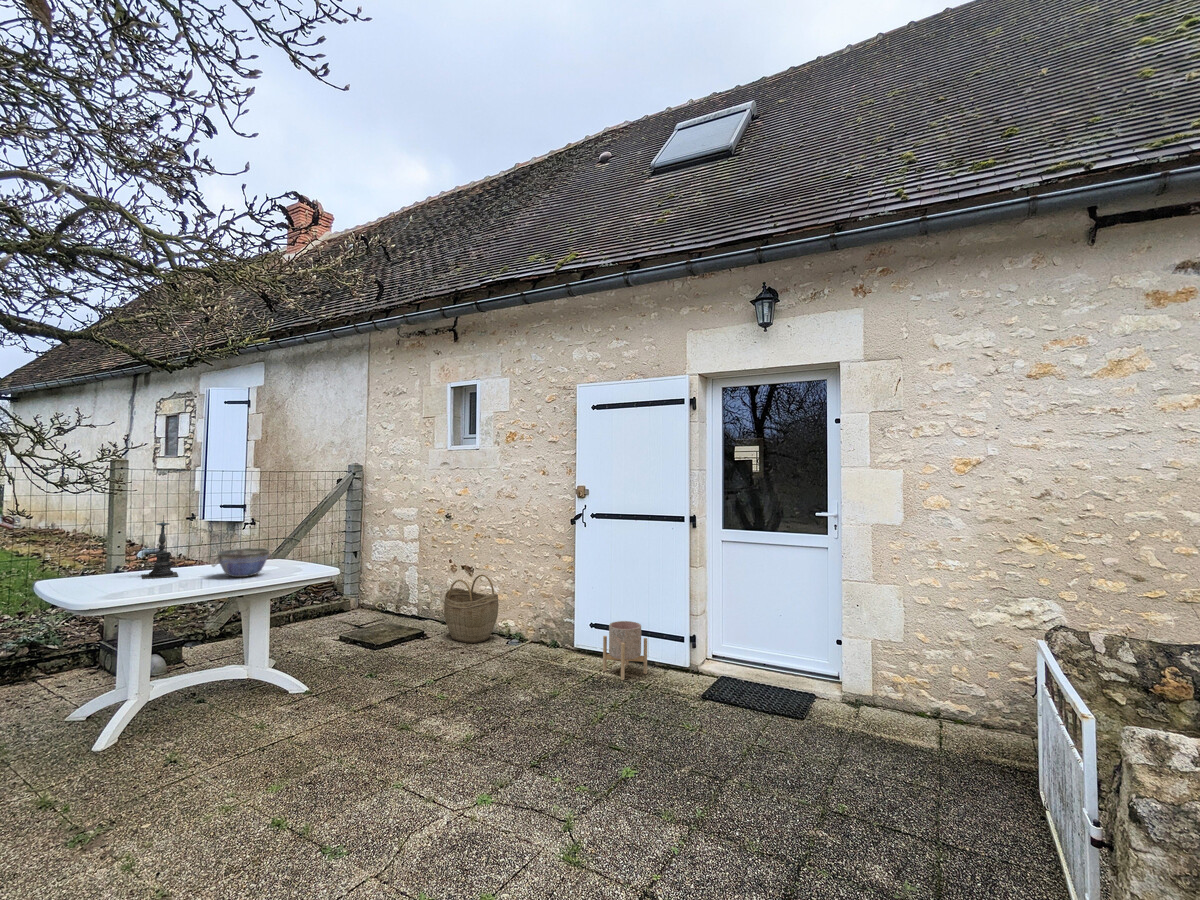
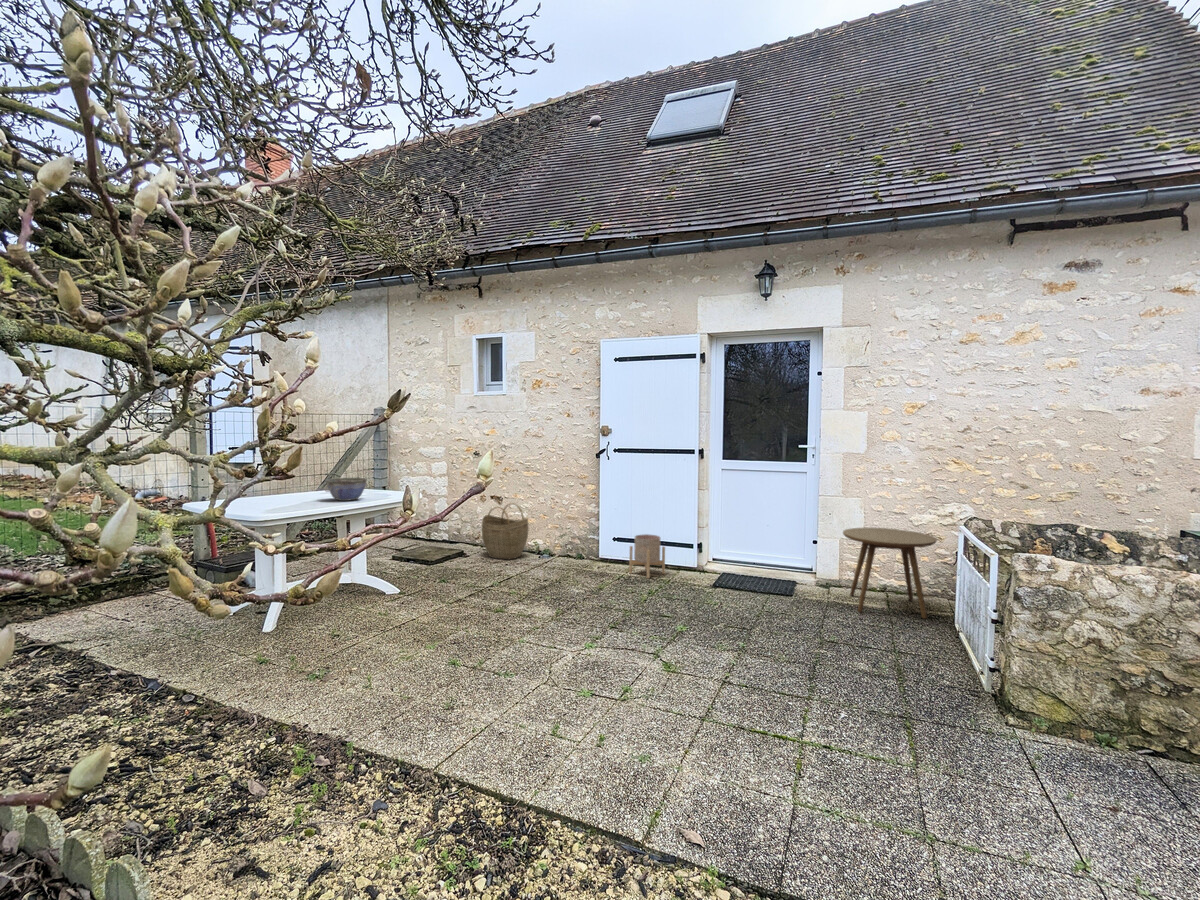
candle holder: present [142,516,178,579] -> none [259,449,295,503]
side table: none [869,628,1006,776] -> present [843,528,937,619]

